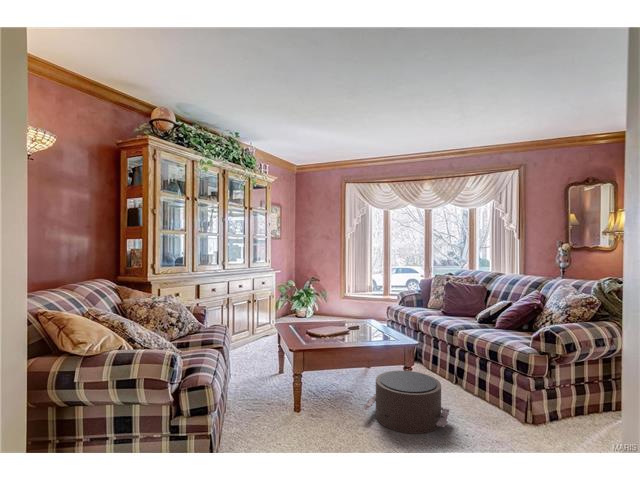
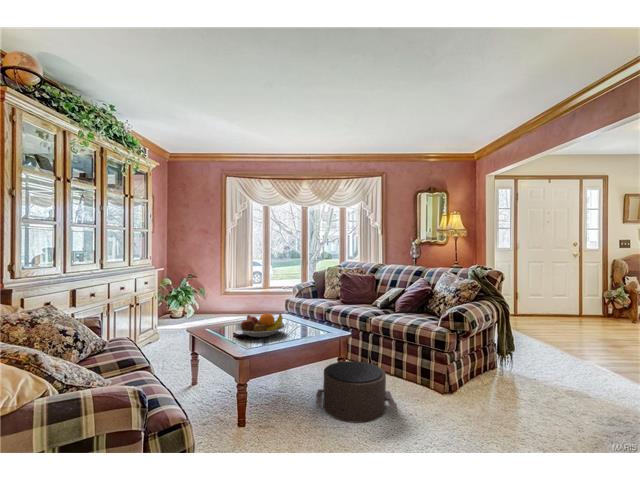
fruit bowl: none [306,315,351,336] -> present [236,313,285,337]

